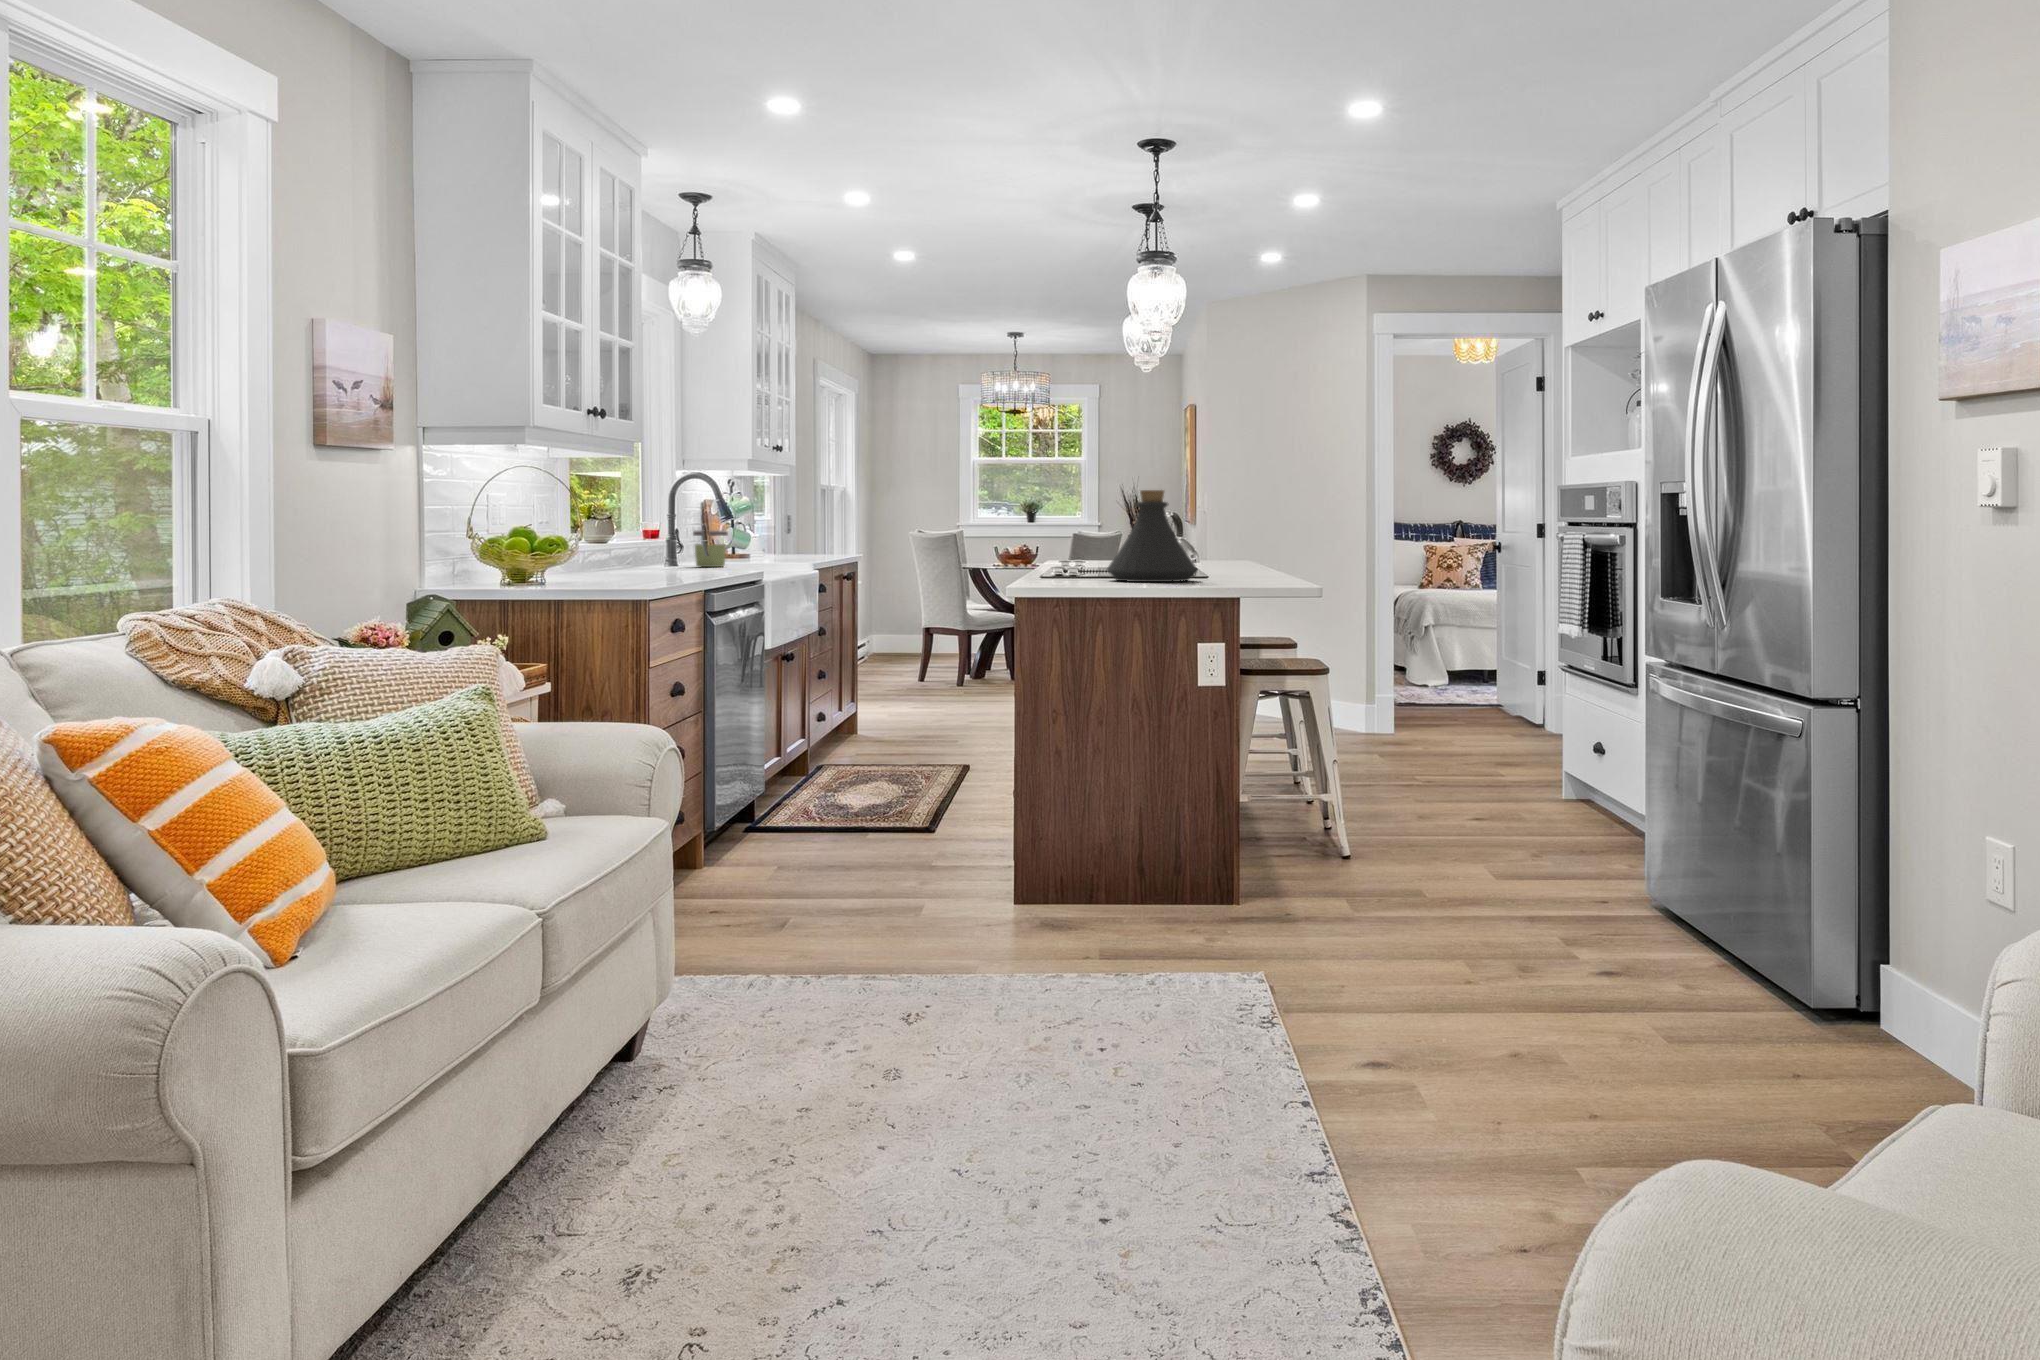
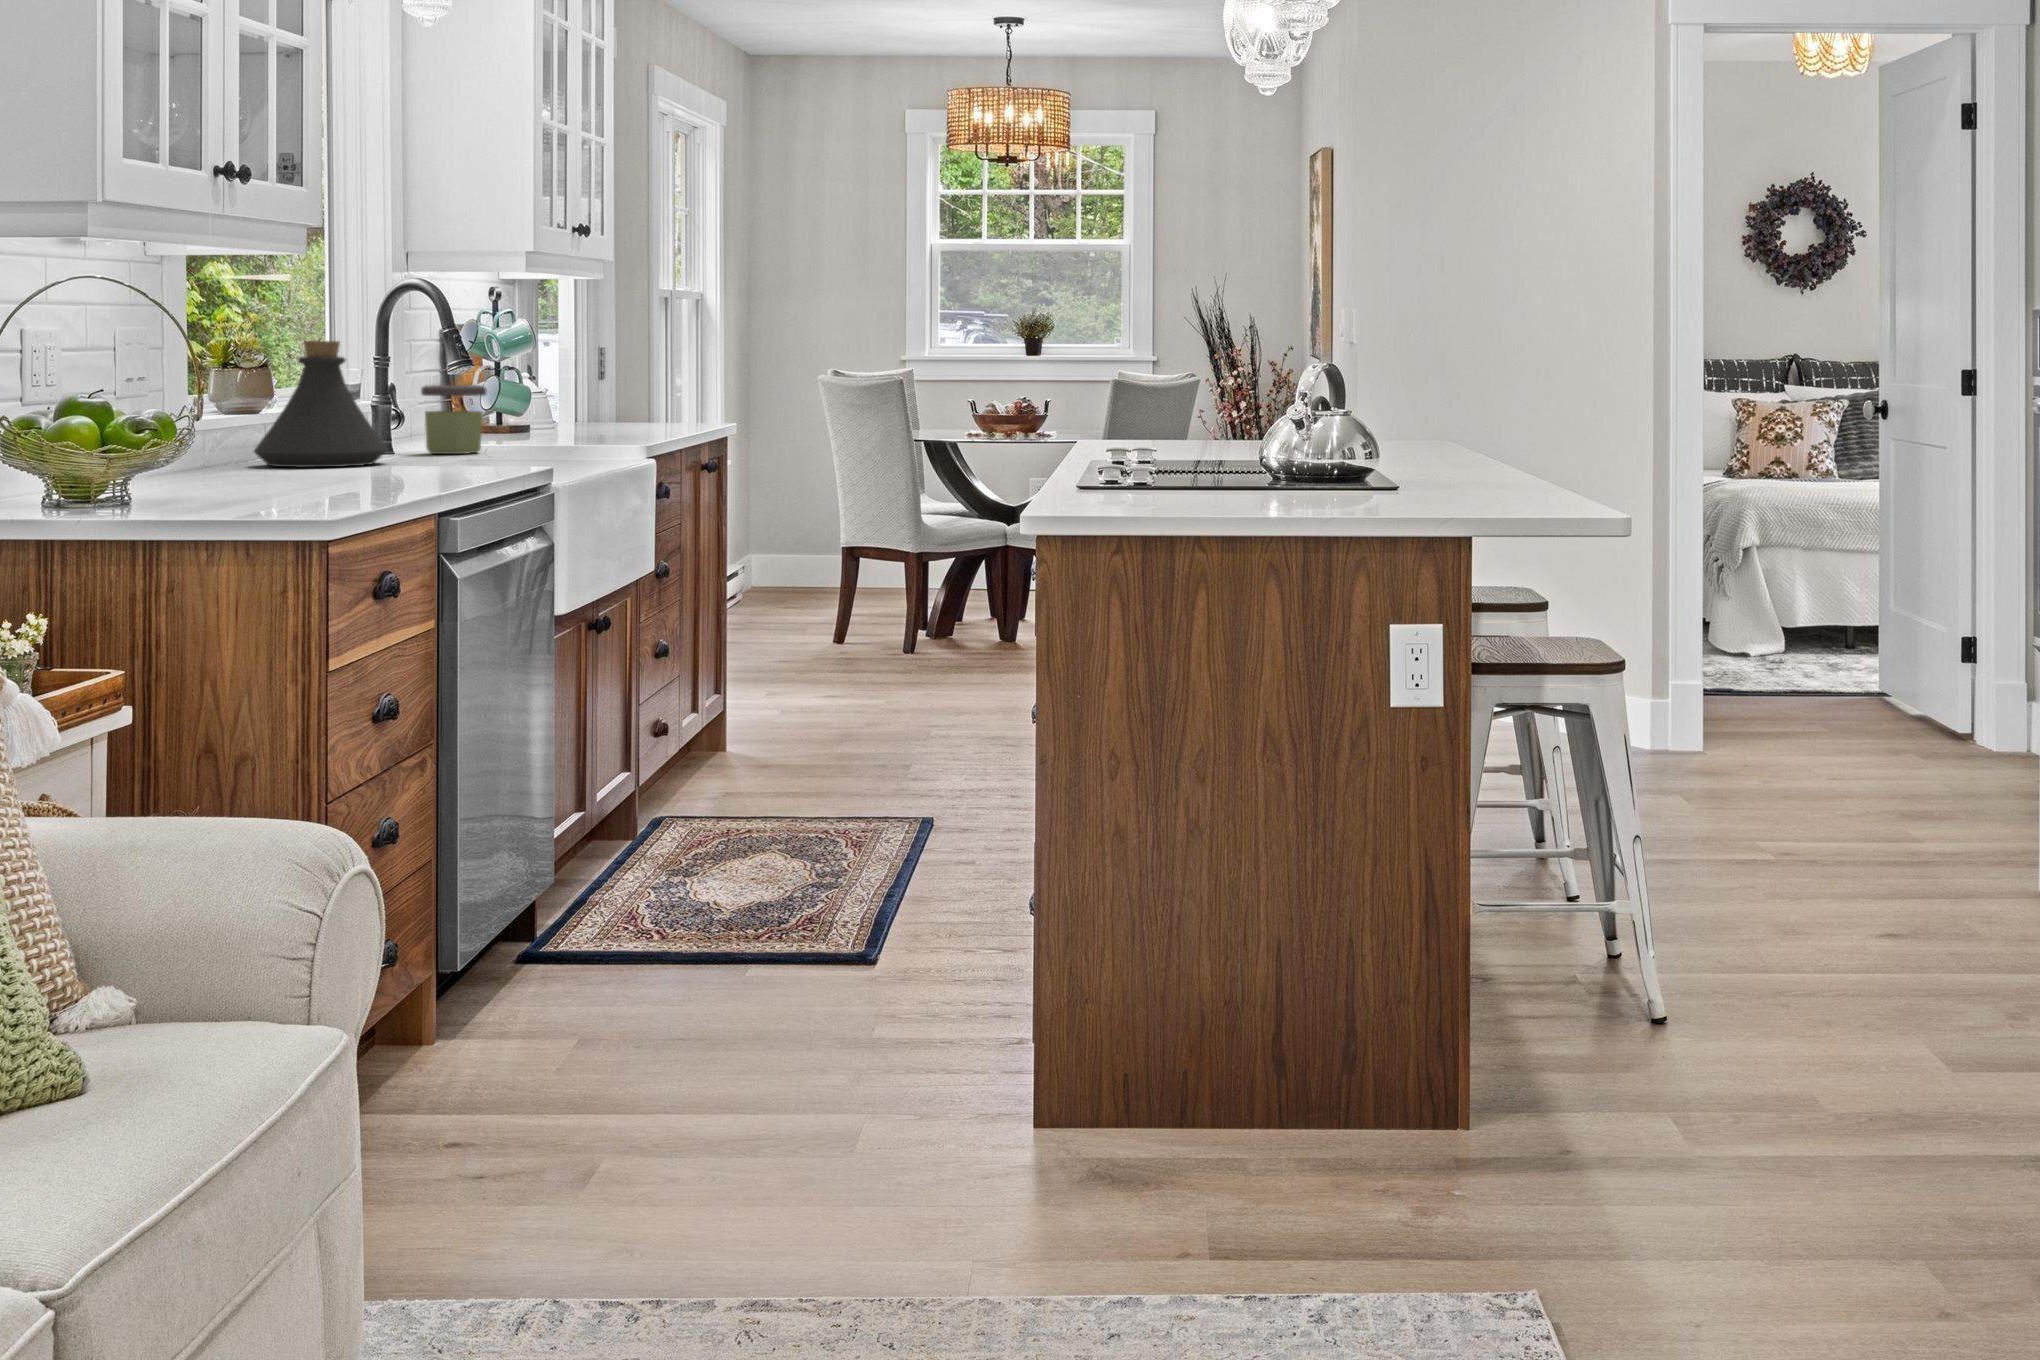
bottle: present [1107,490,1197,582] -> present [254,341,388,467]

